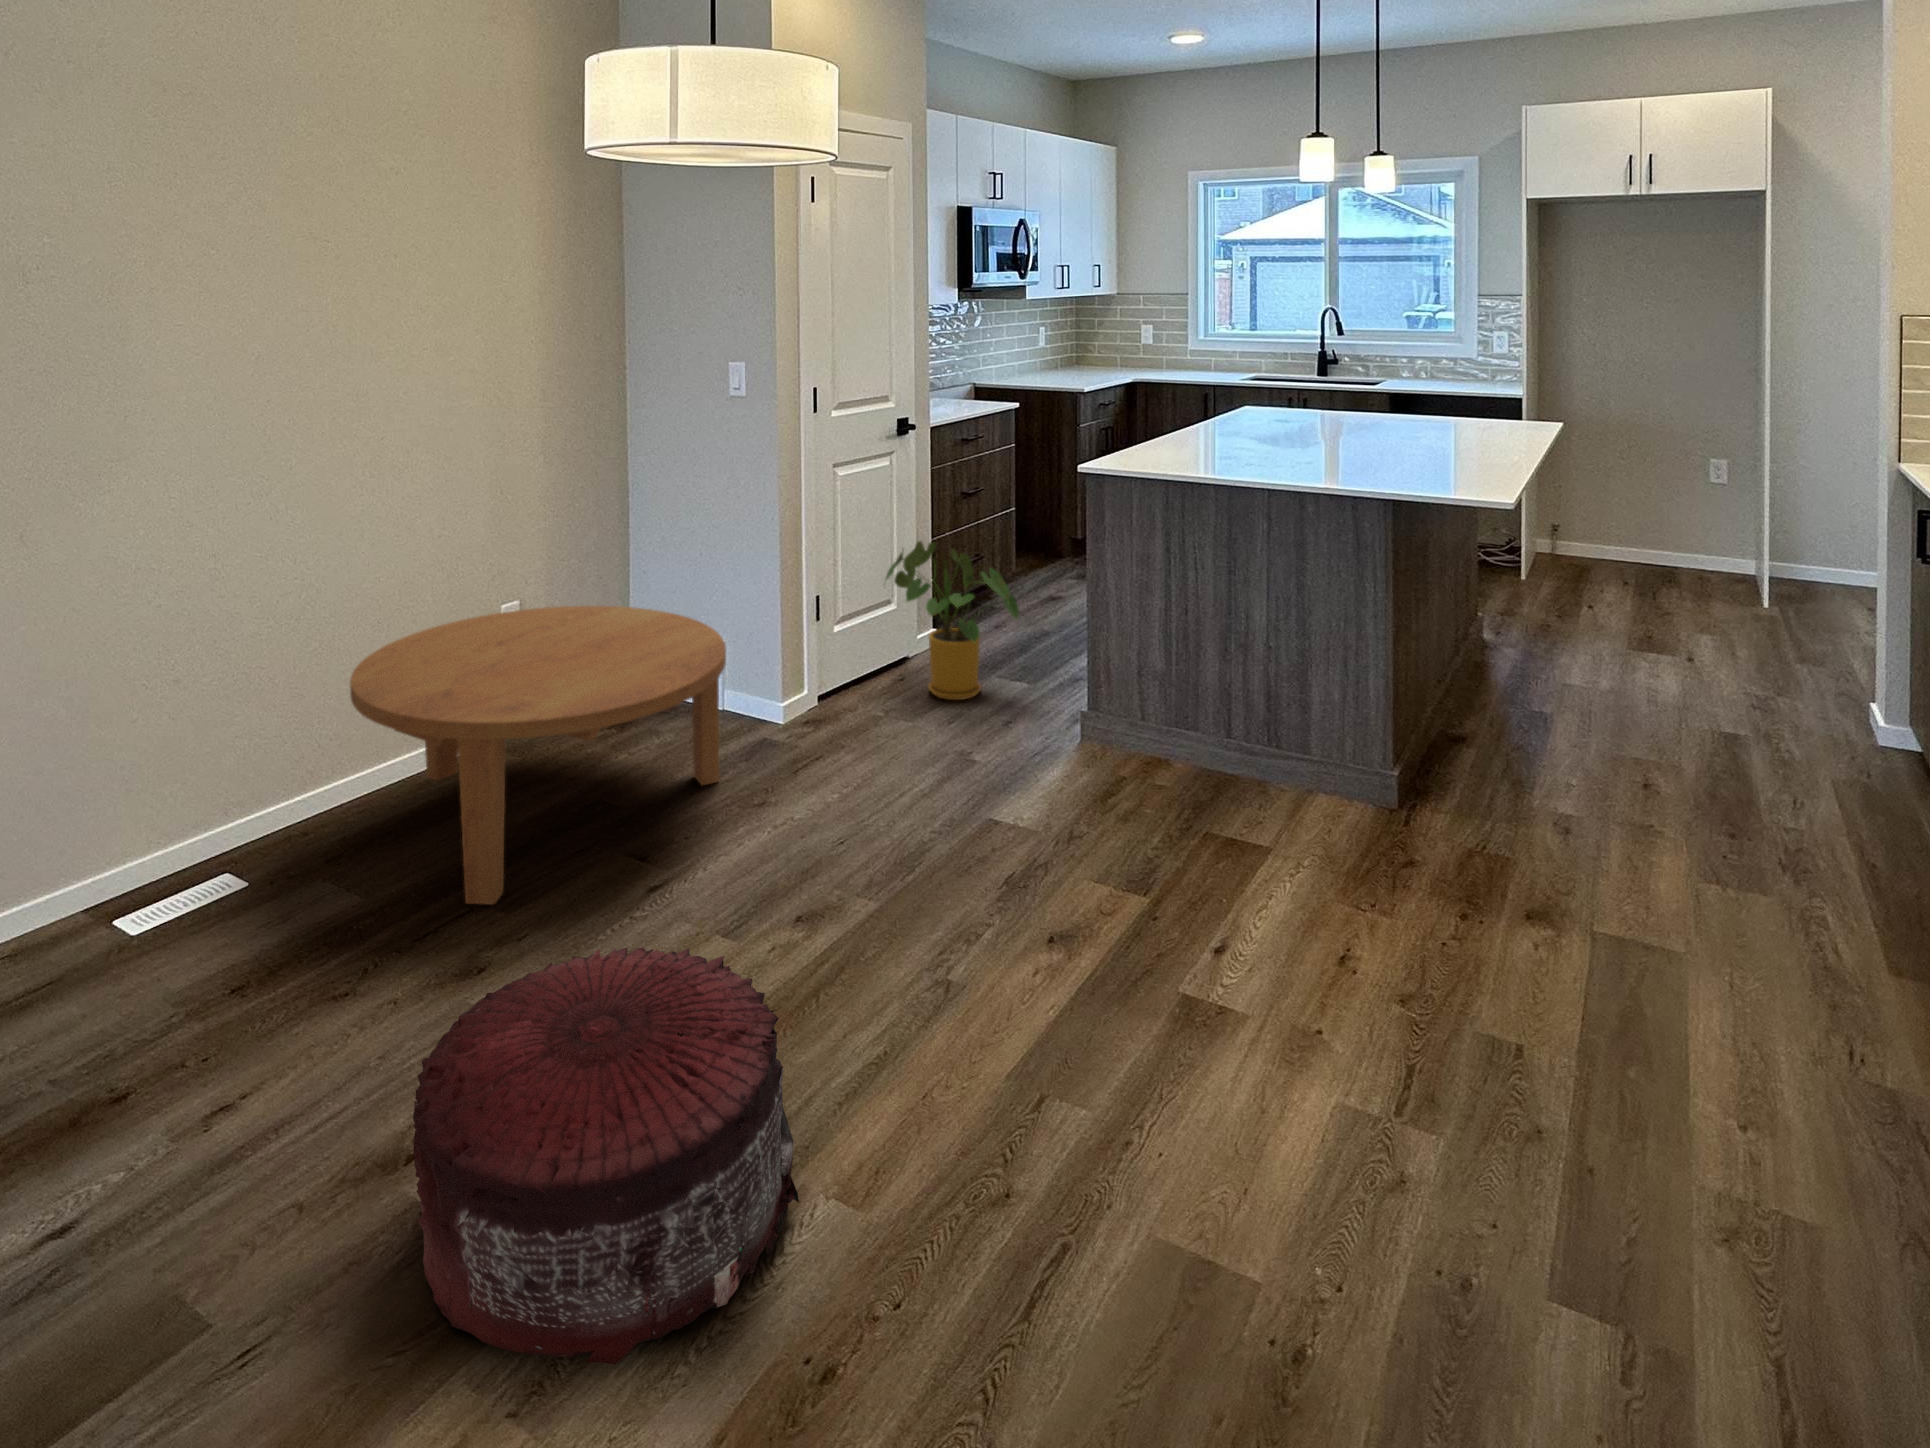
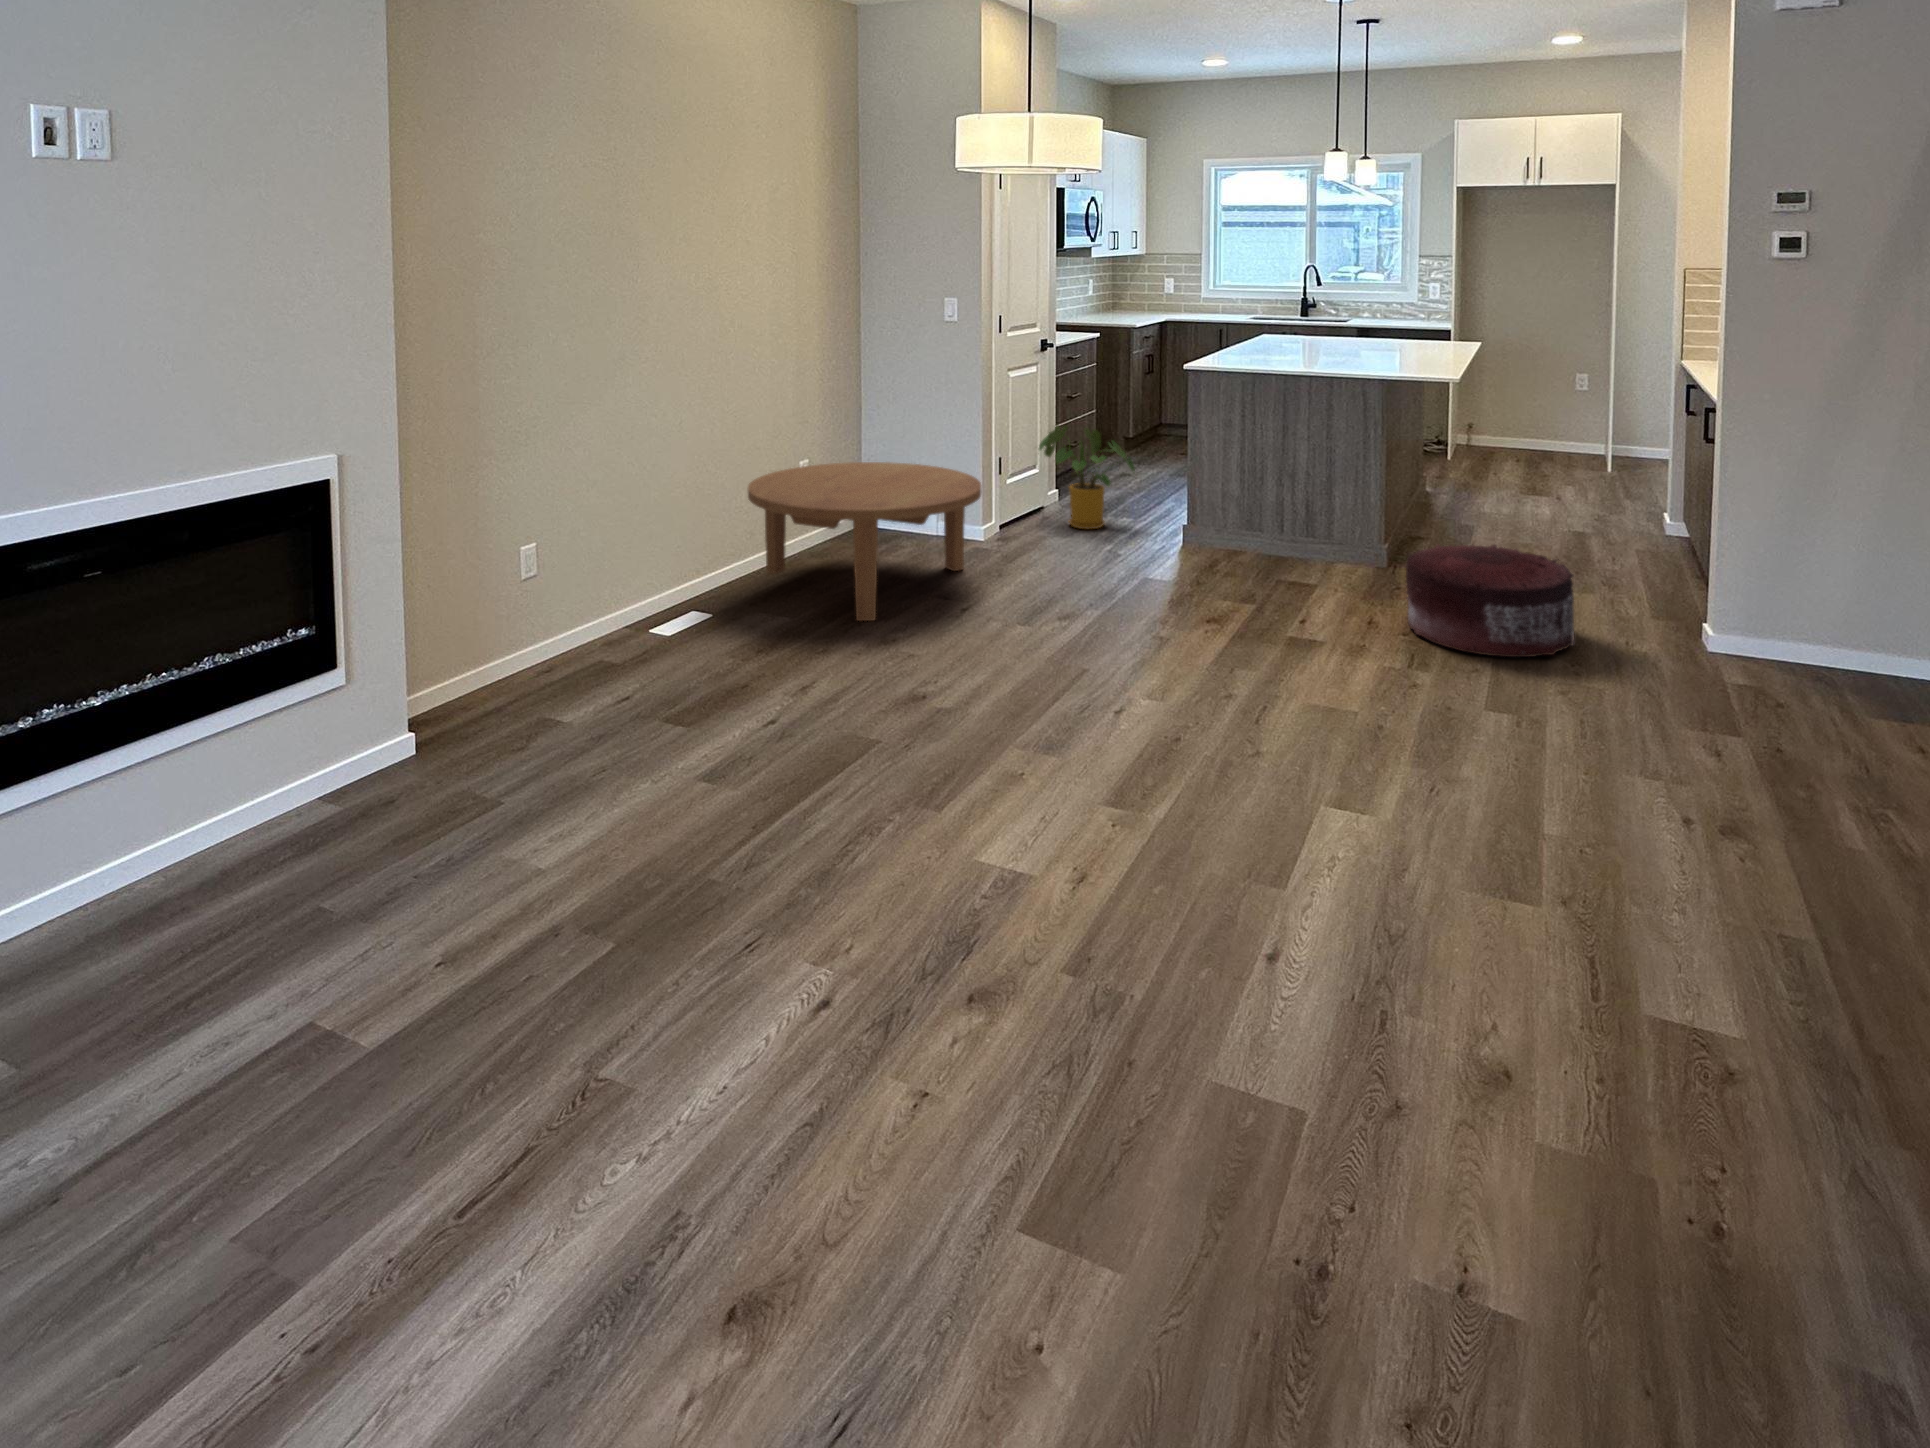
pouf: present [413,948,799,1364] -> present [1406,545,1574,657]

